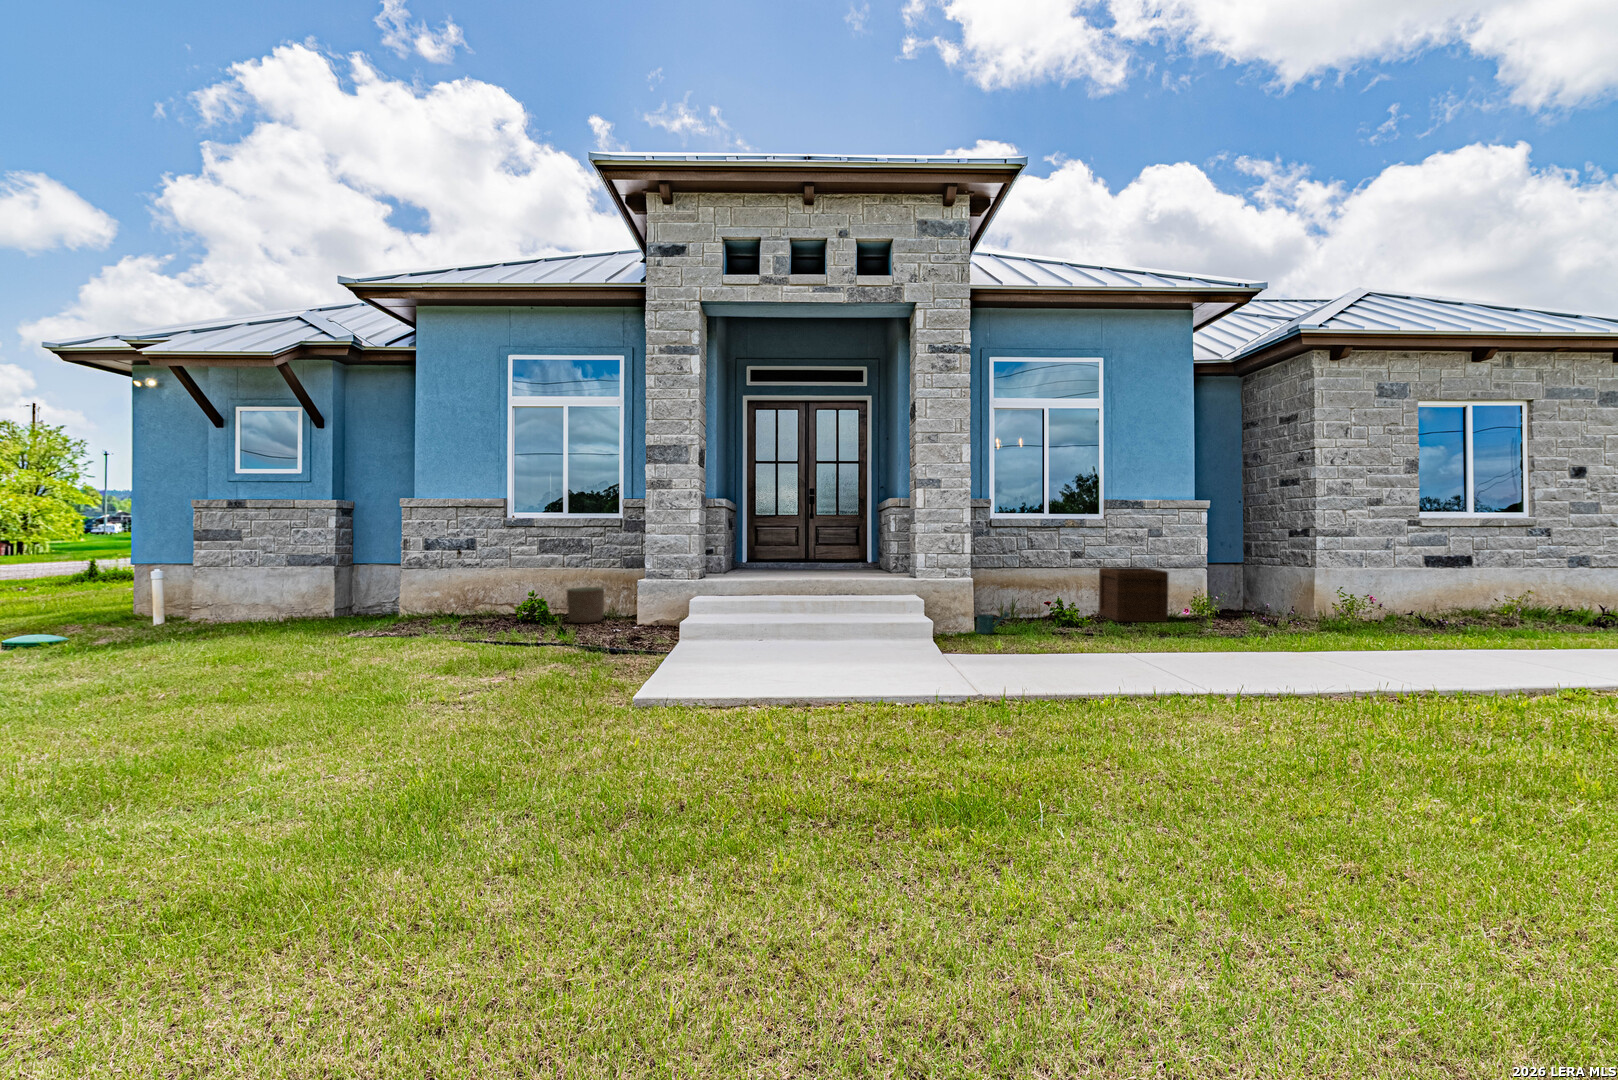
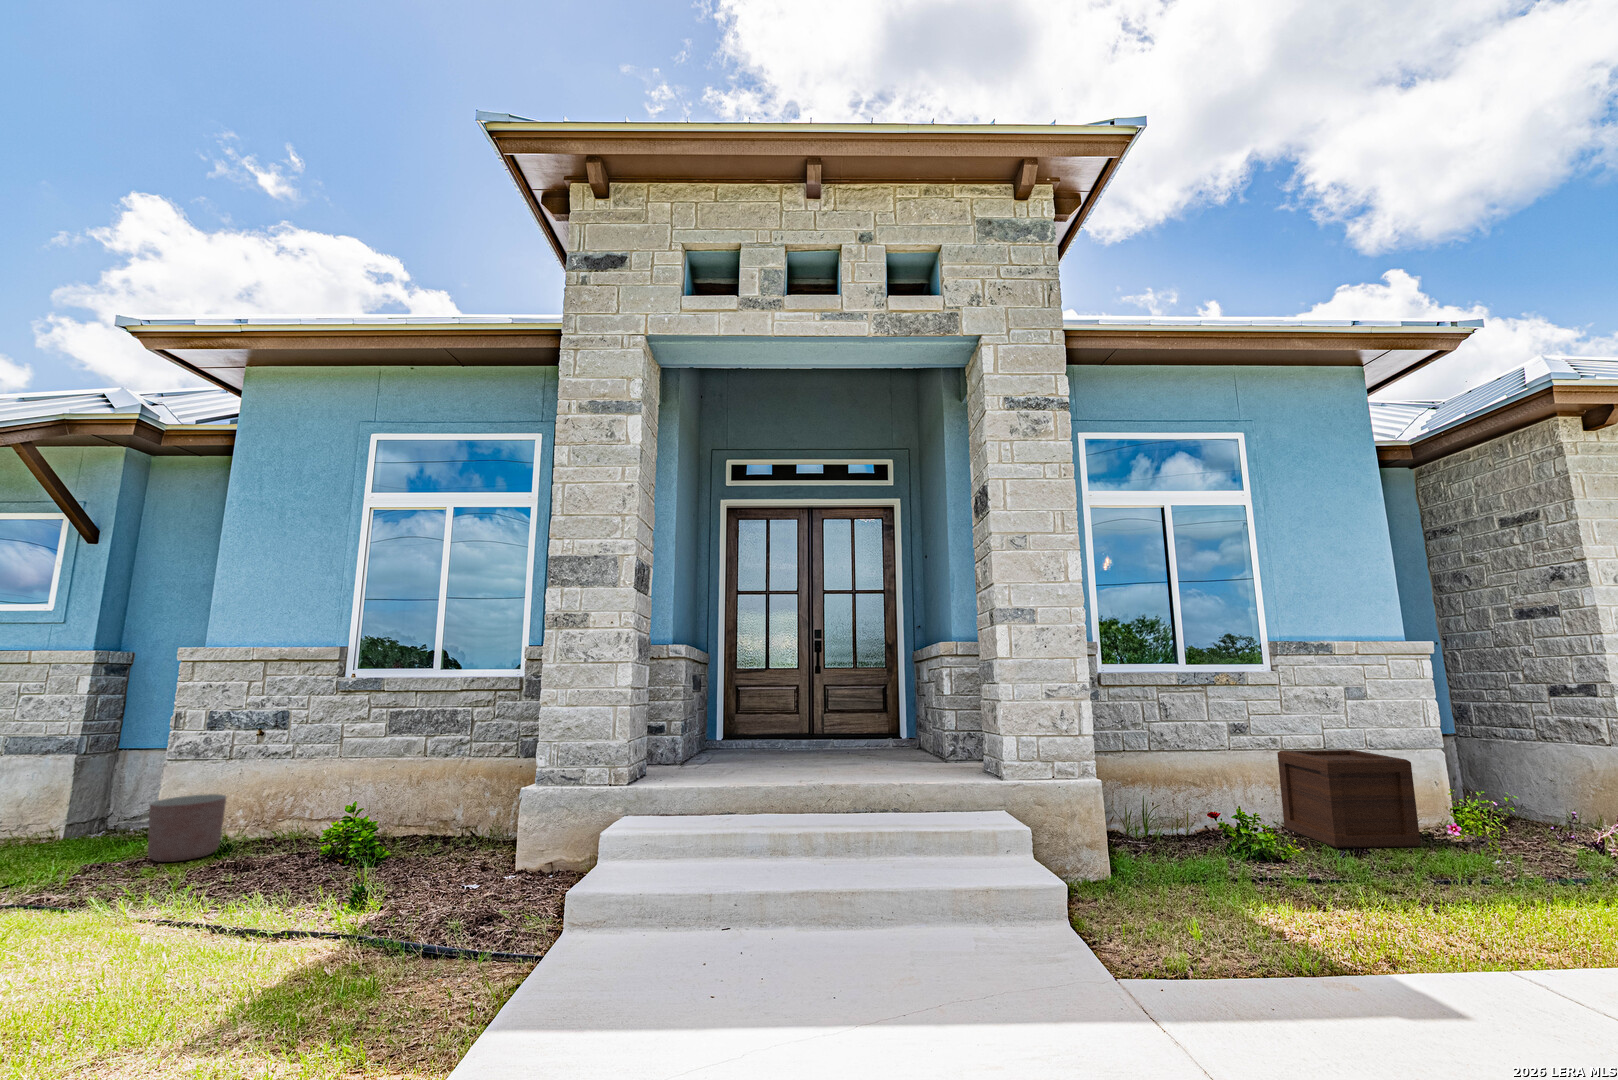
planter: present [566,587,604,623] -> present [148,794,226,862]
watering can: present [976,611,1009,634] -> none [1108,839,1180,887]

